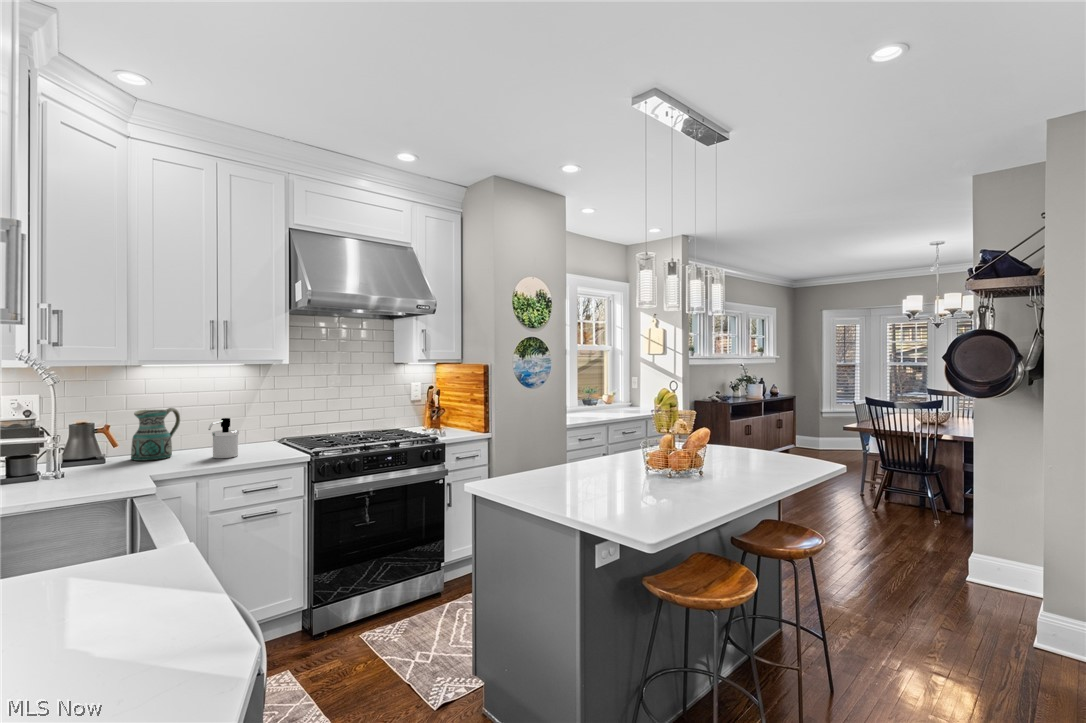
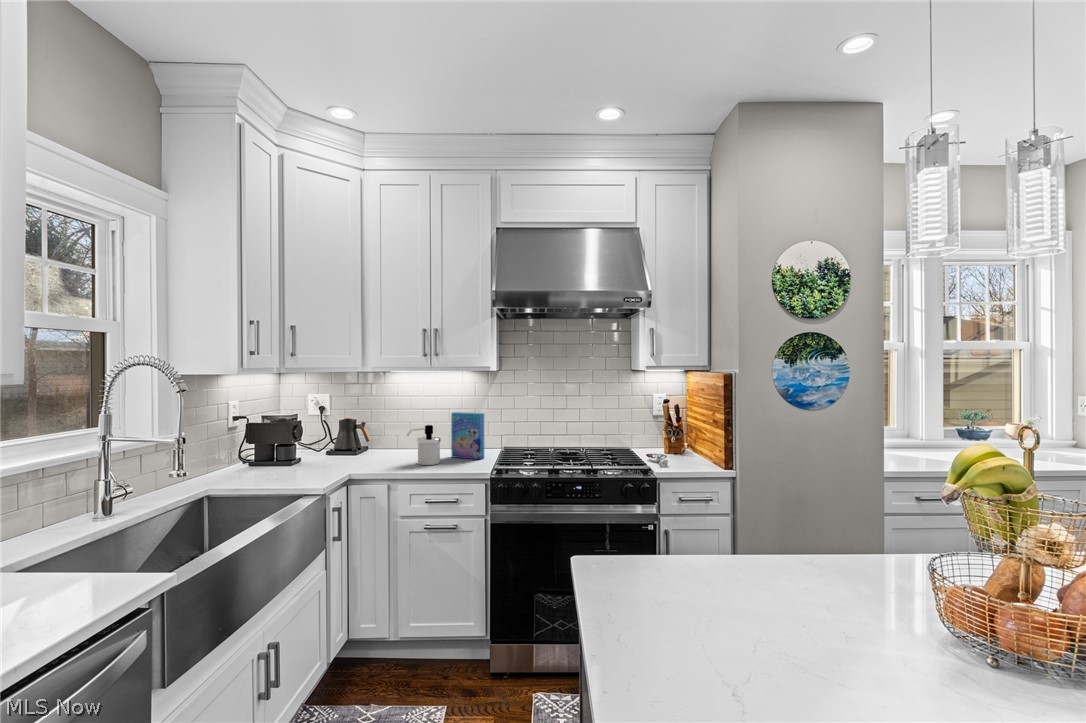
cereal box: none [237,405,274,451] -> present [451,412,484,459]
ceramic pitcher: present [131,408,180,461] -> none [367,411,410,459]

